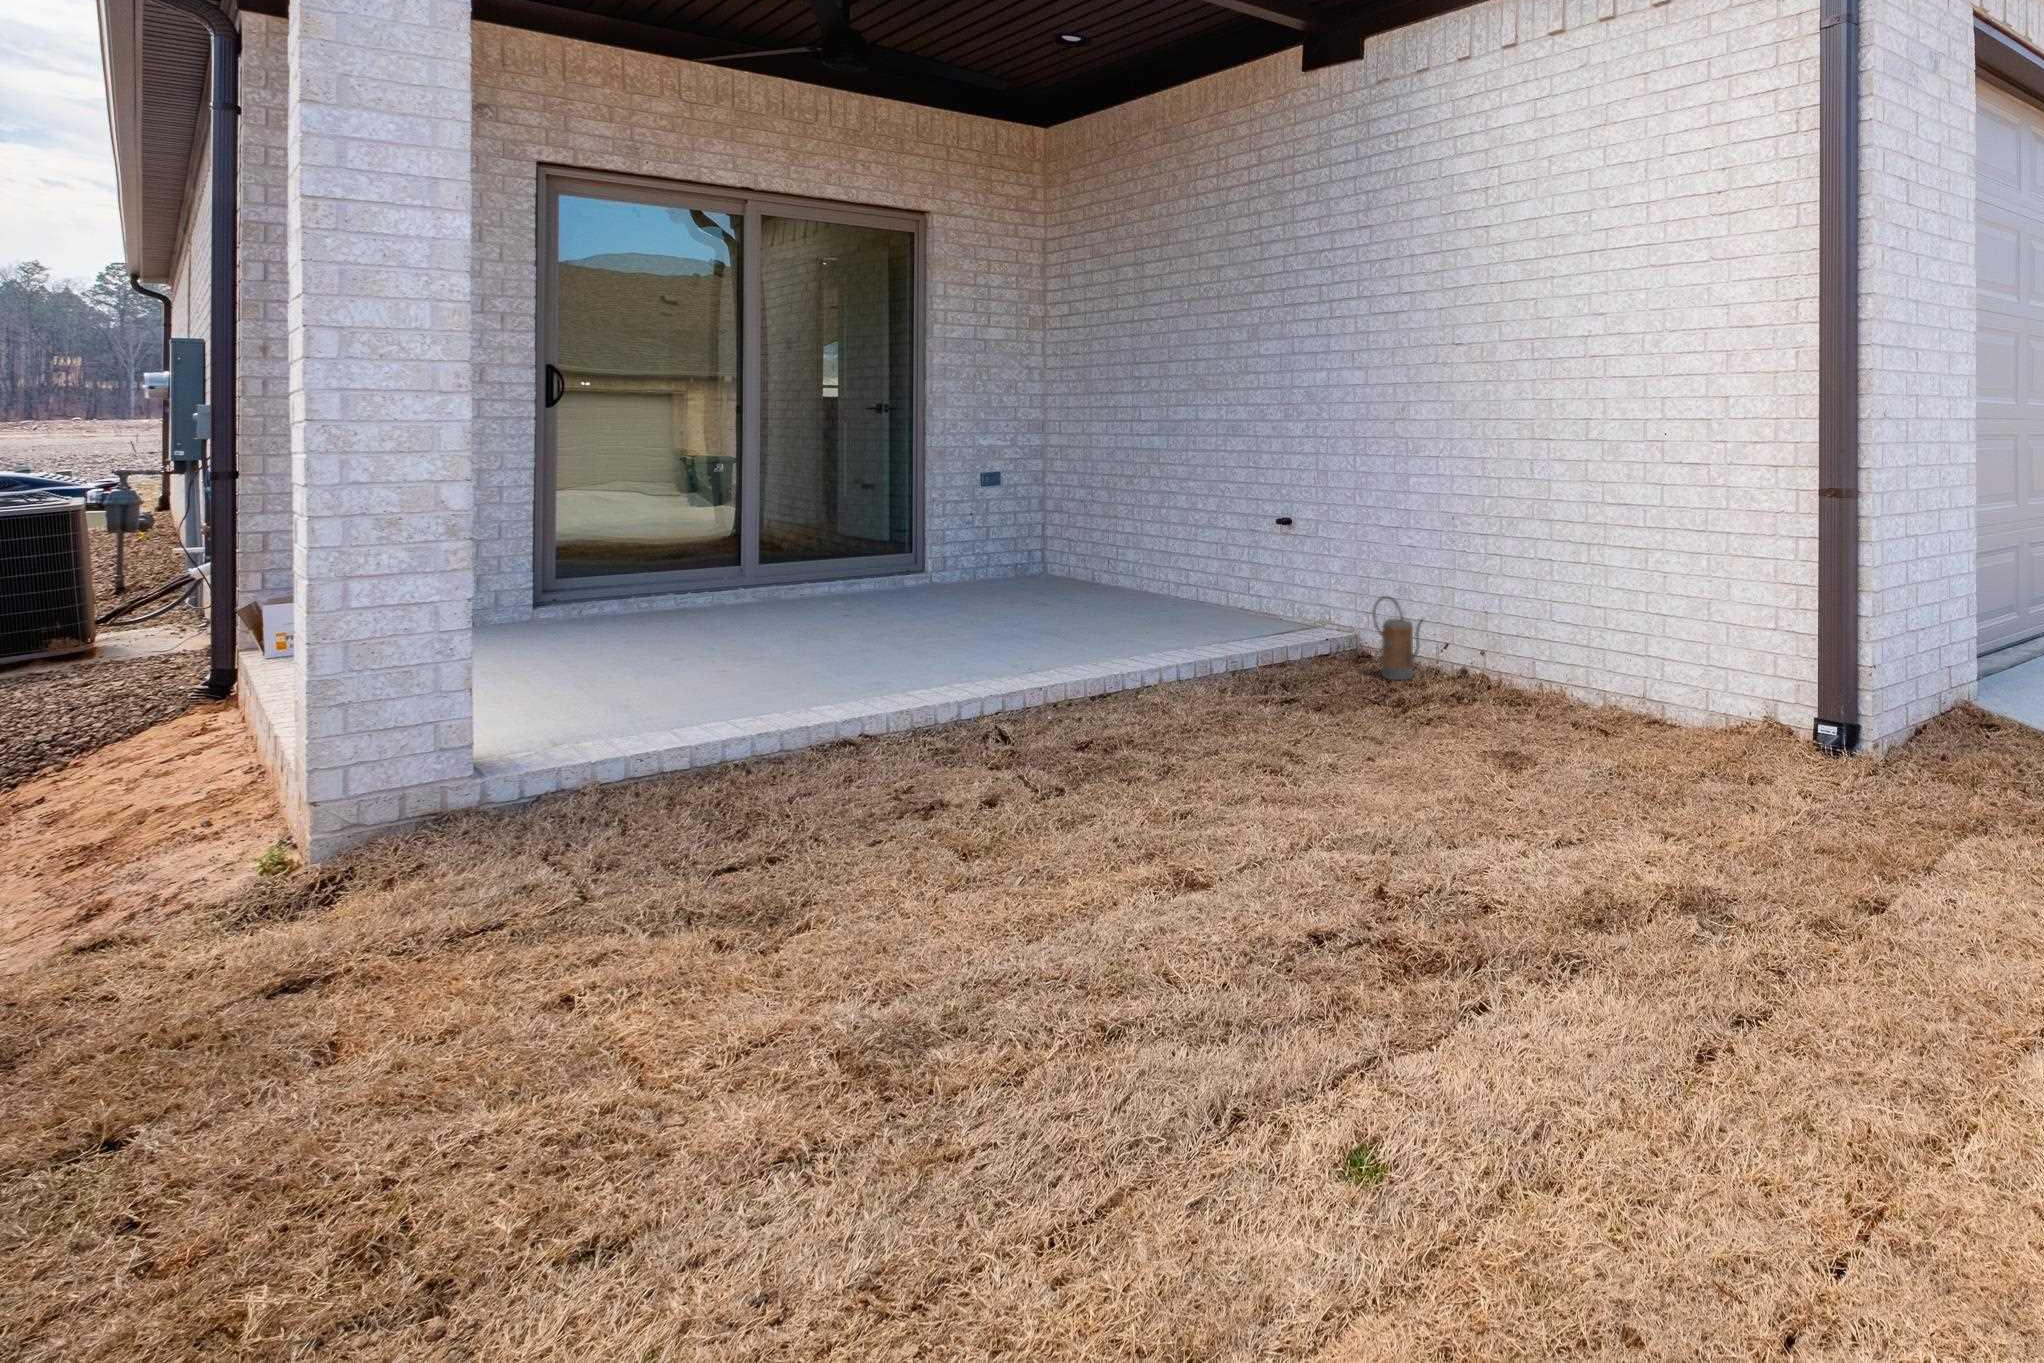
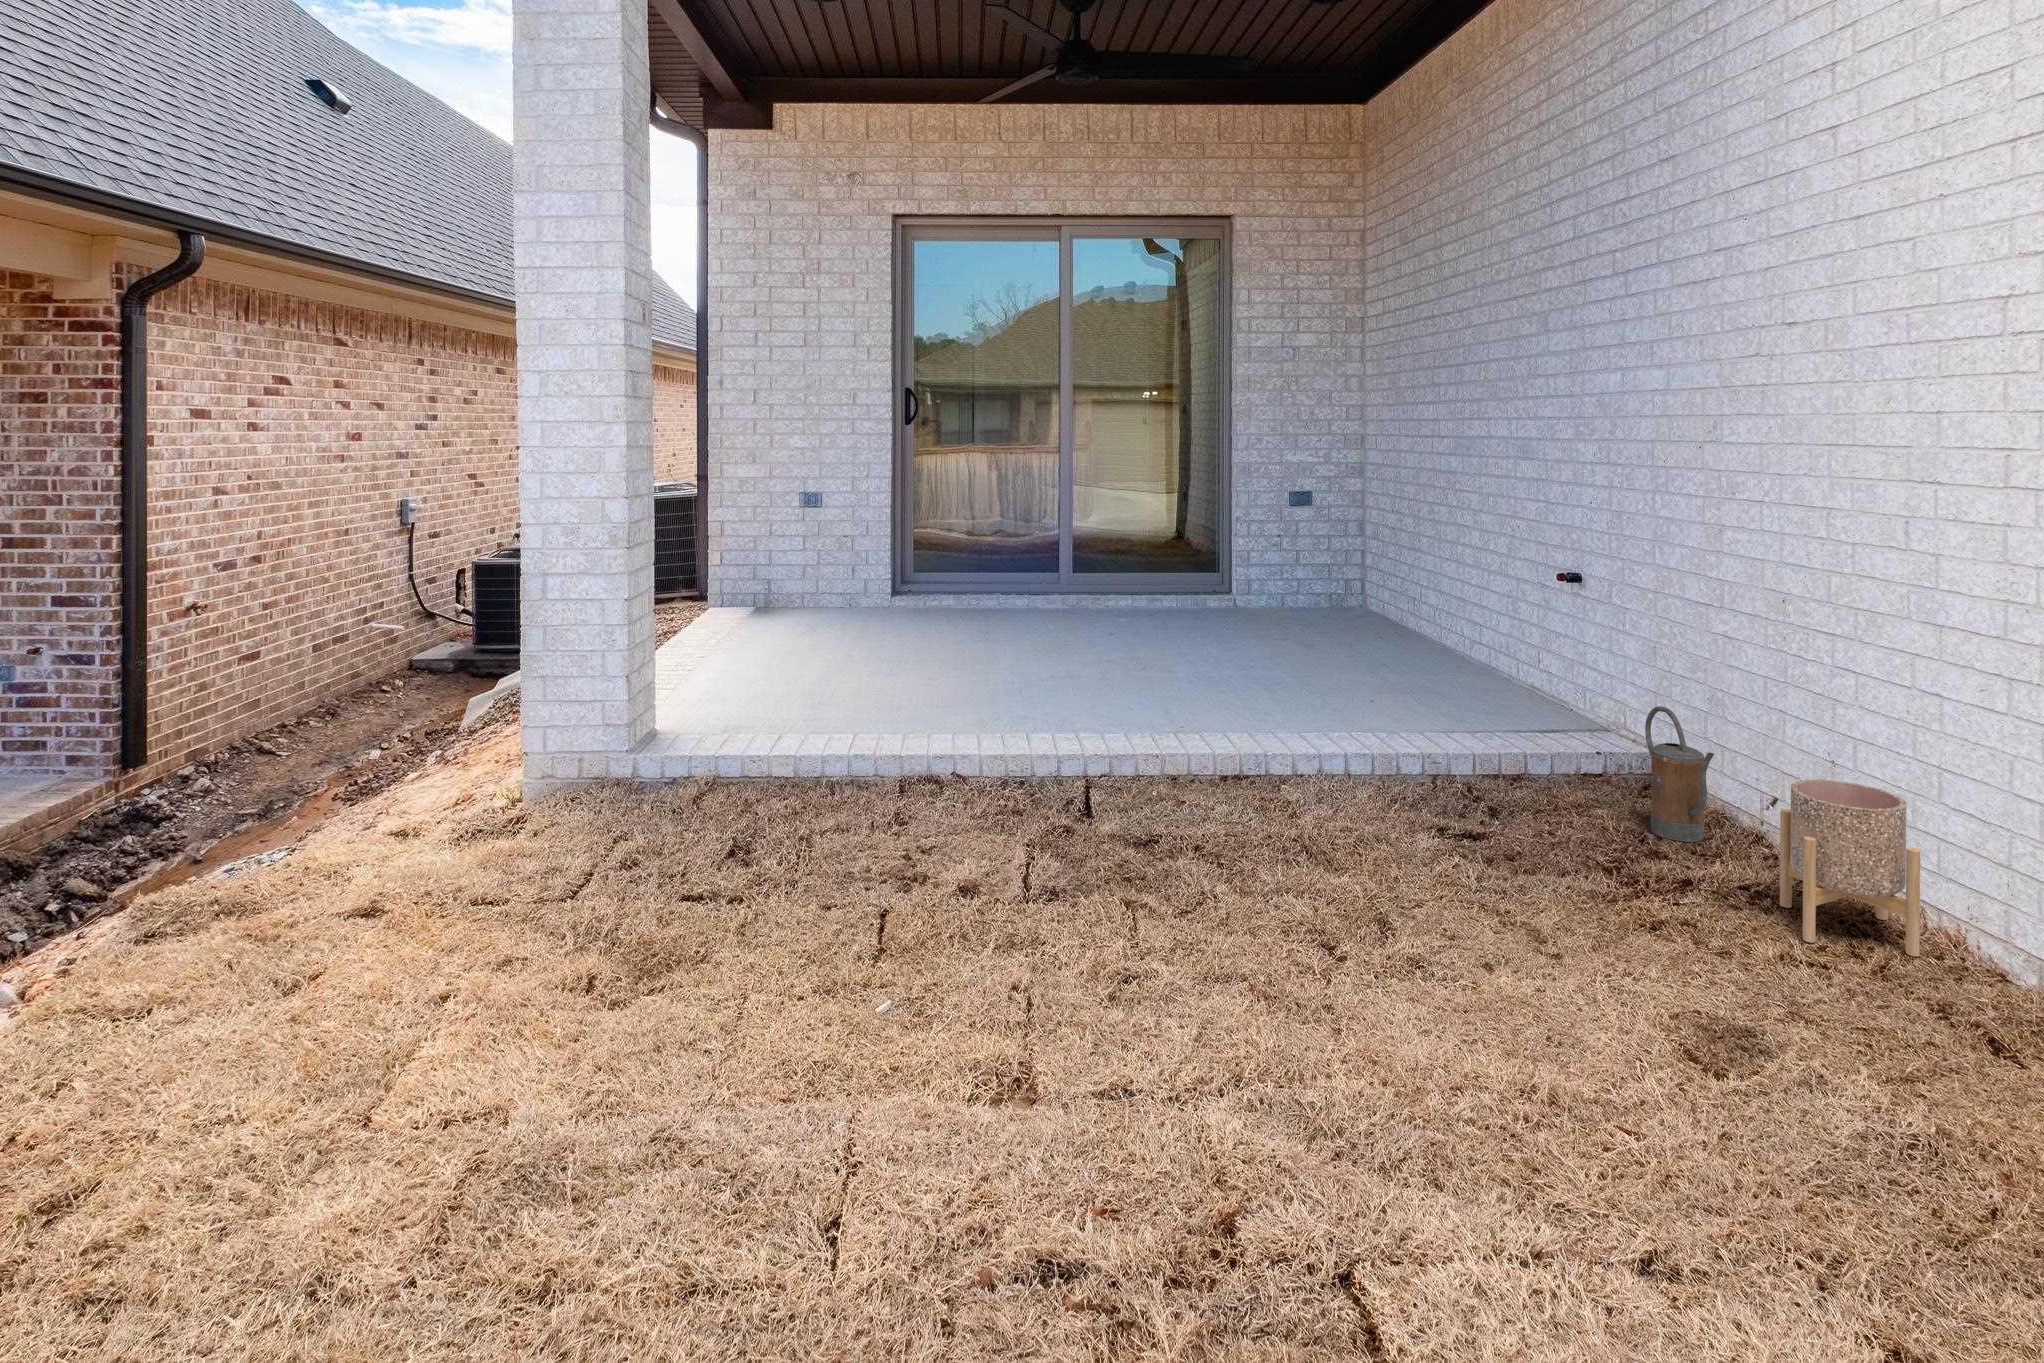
planter: none [1476,617,1549,708] -> present [1780,780,1920,956]

